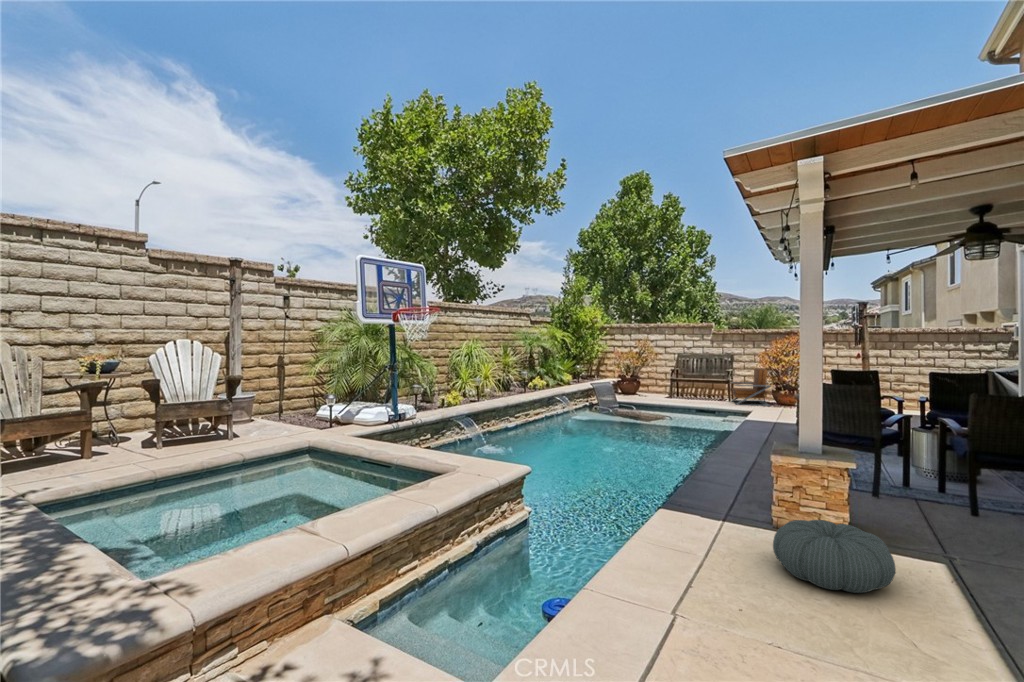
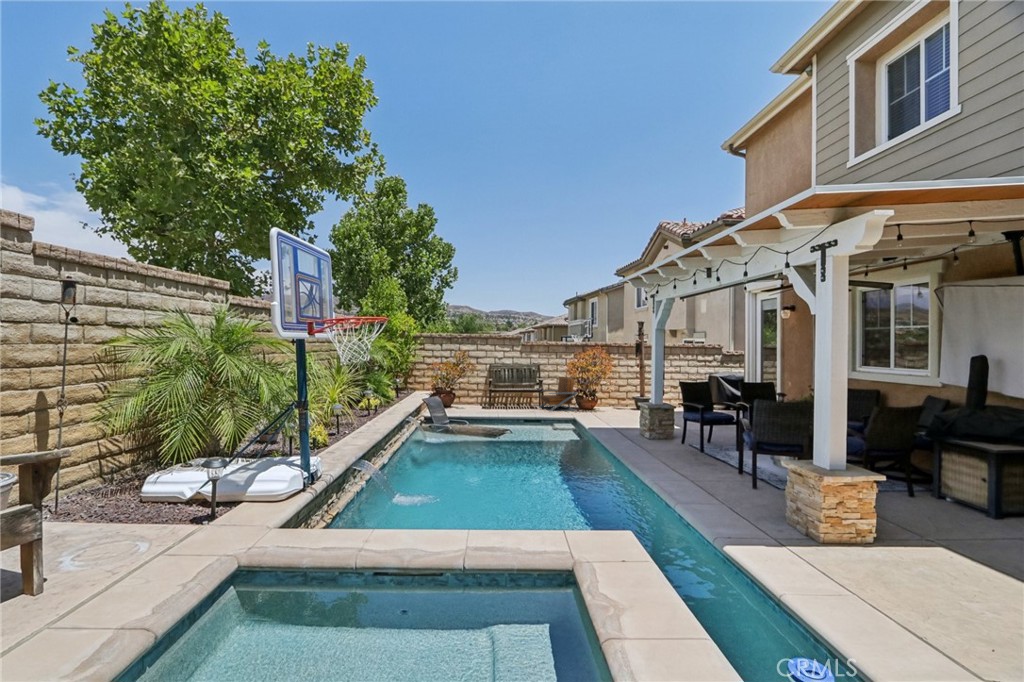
pouf: present [773,520,896,593] -> none [878,533,992,597]

